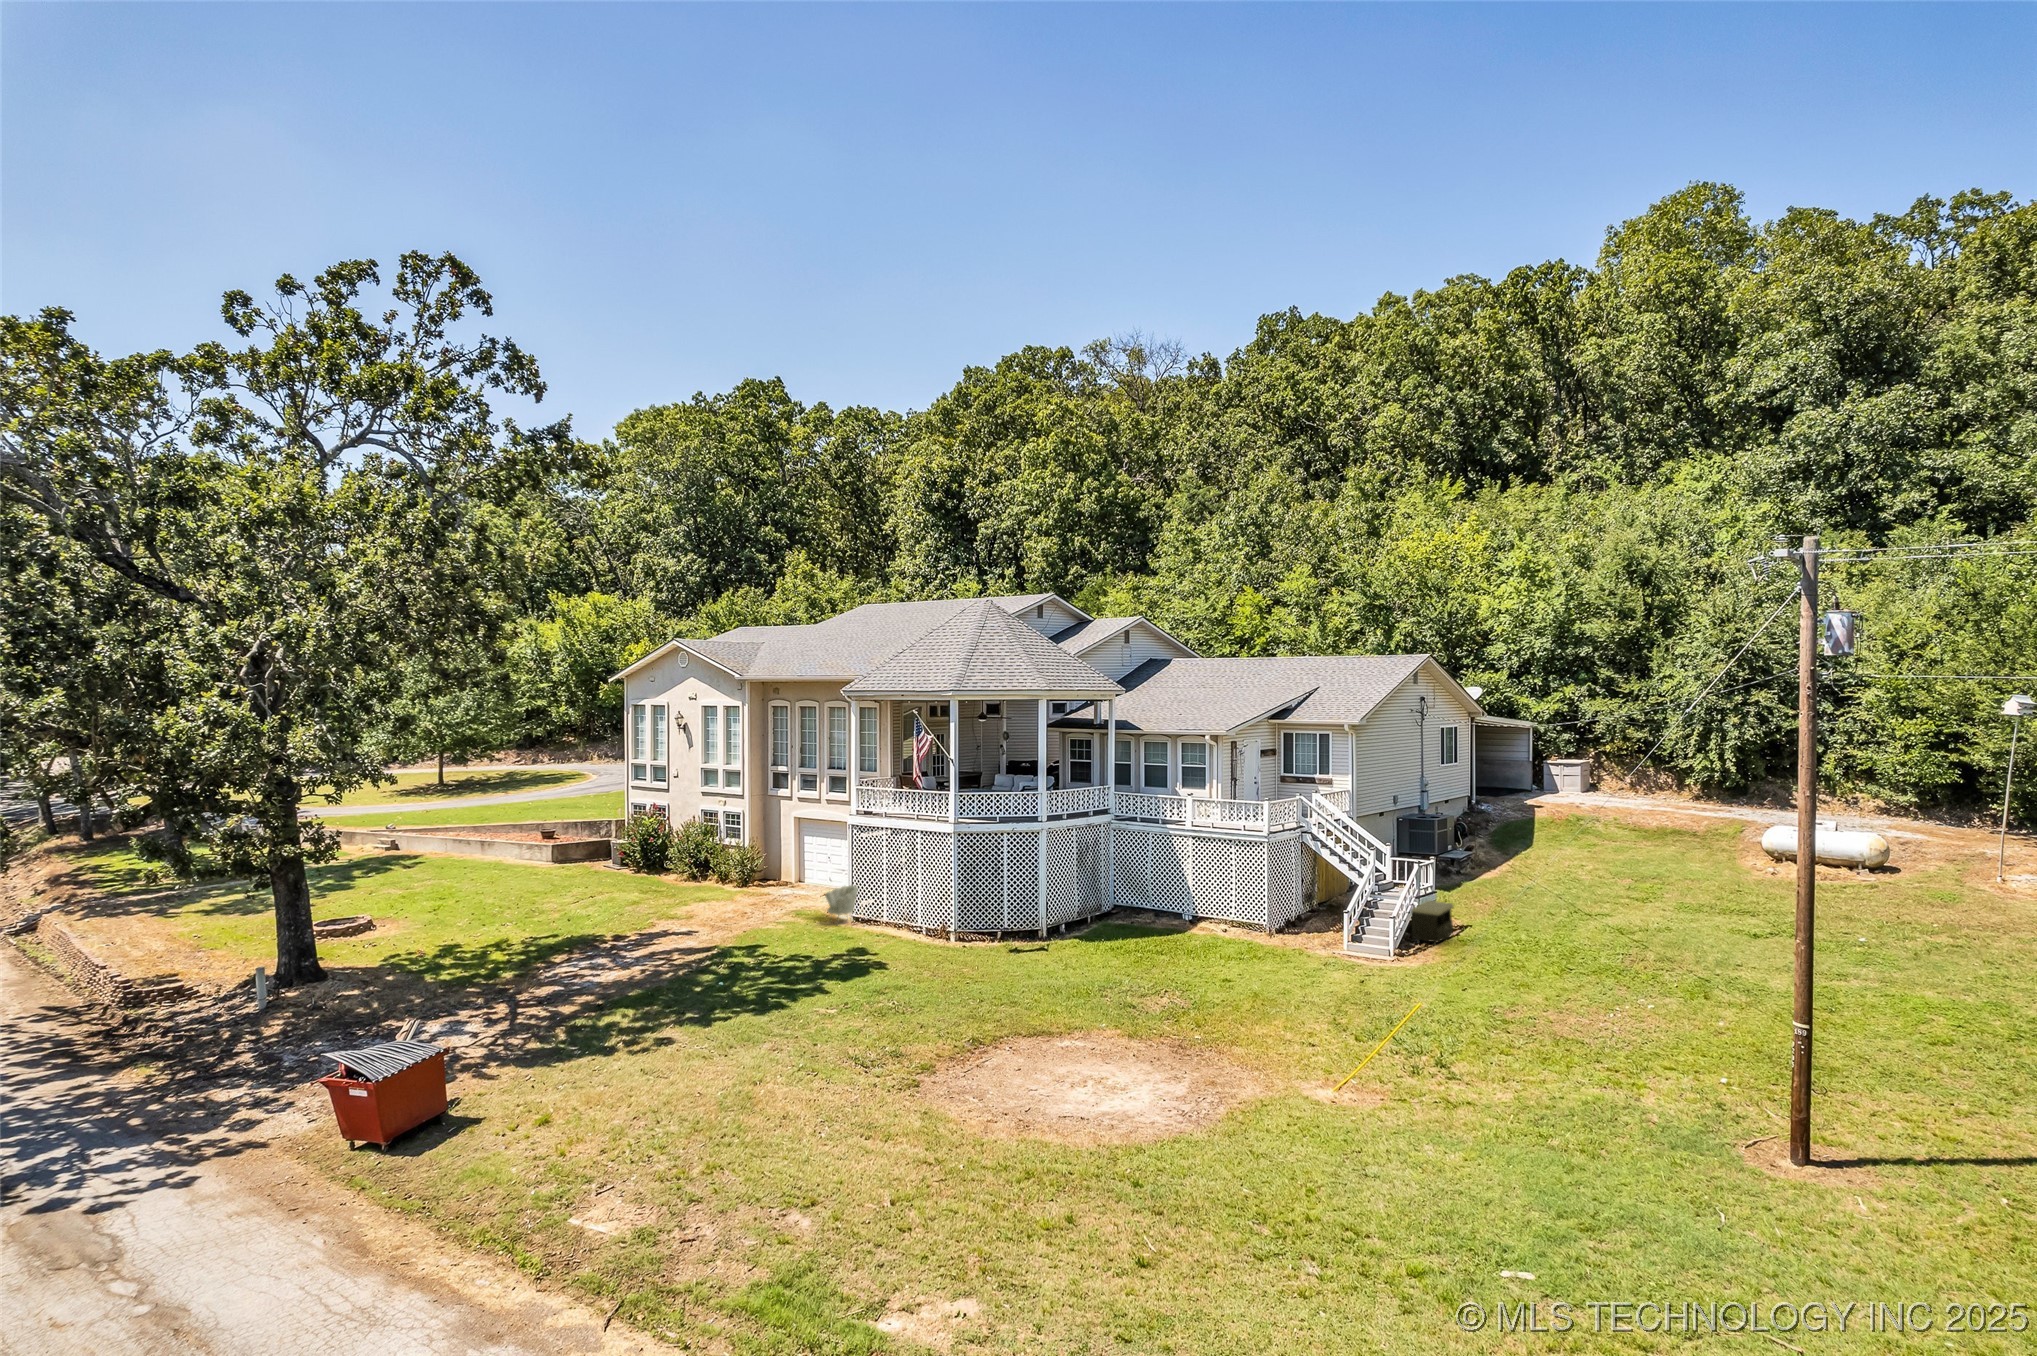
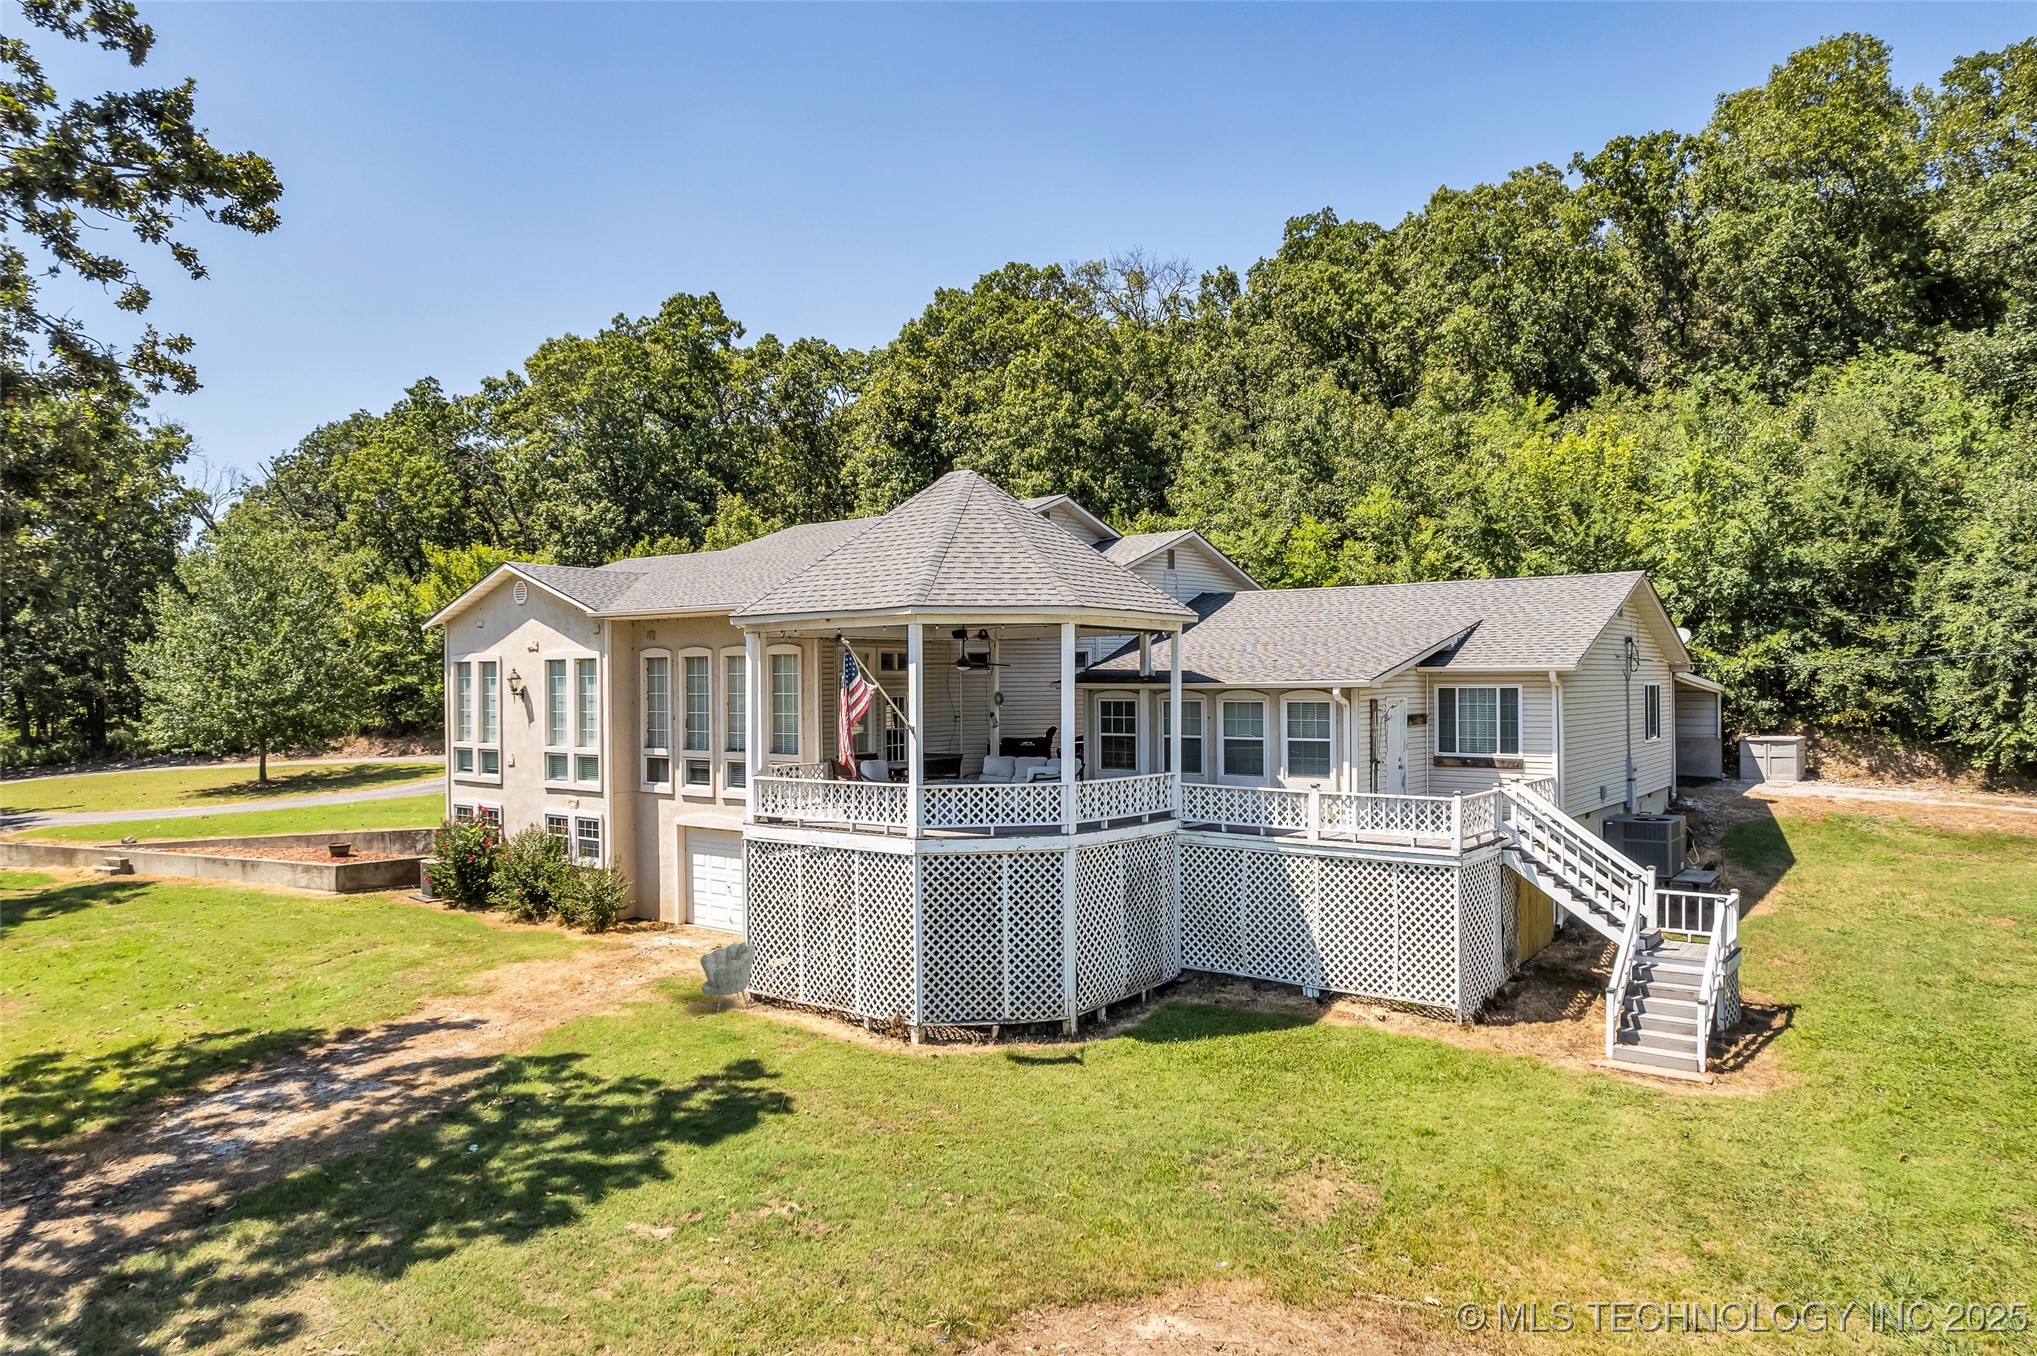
storage bench: present [1412,901,1453,944] -> none [1746,971,1812,1059]

